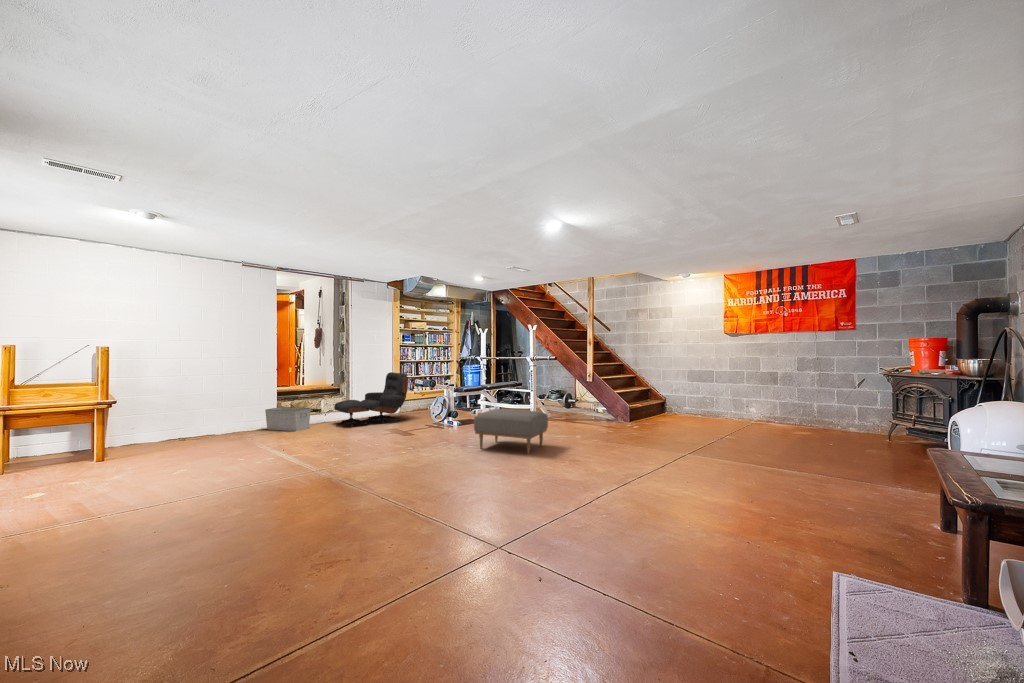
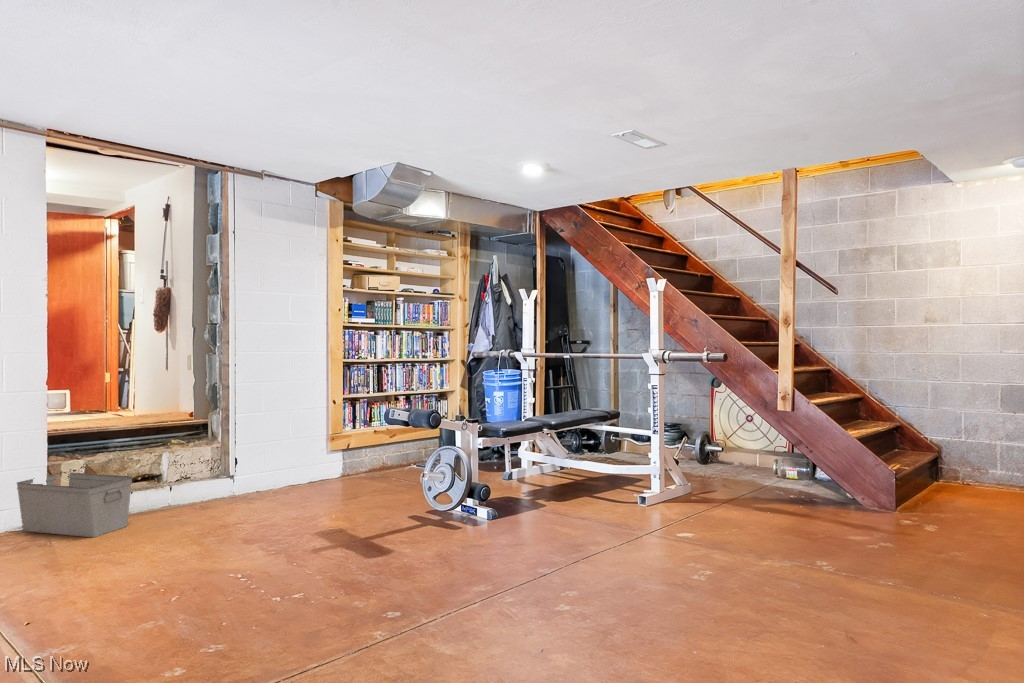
lounge chair: present [334,372,408,427] -> none [191,388,366,523]
ottoman: present [474,409,548,454] -> none [576,498,776,646]

